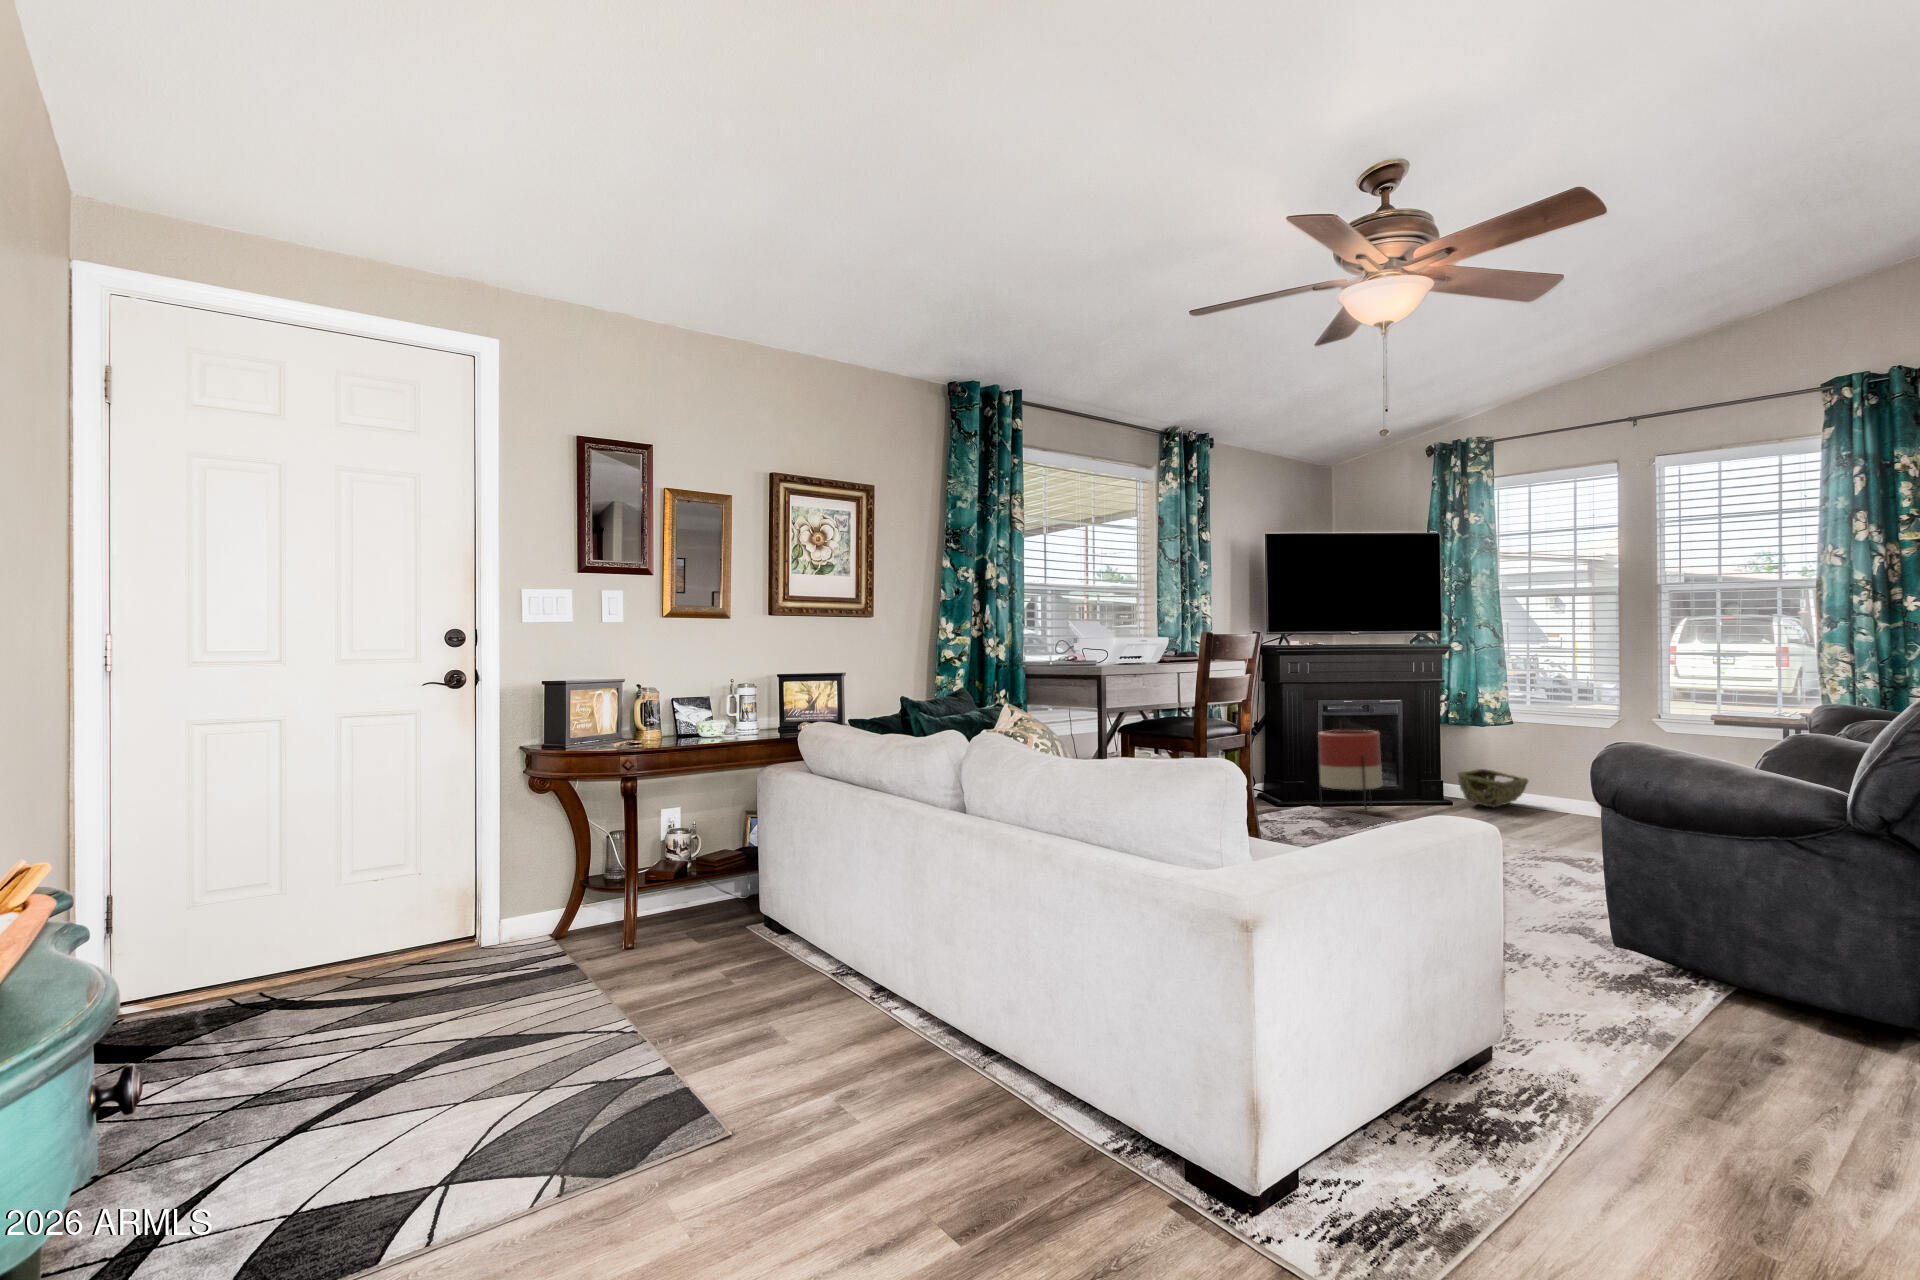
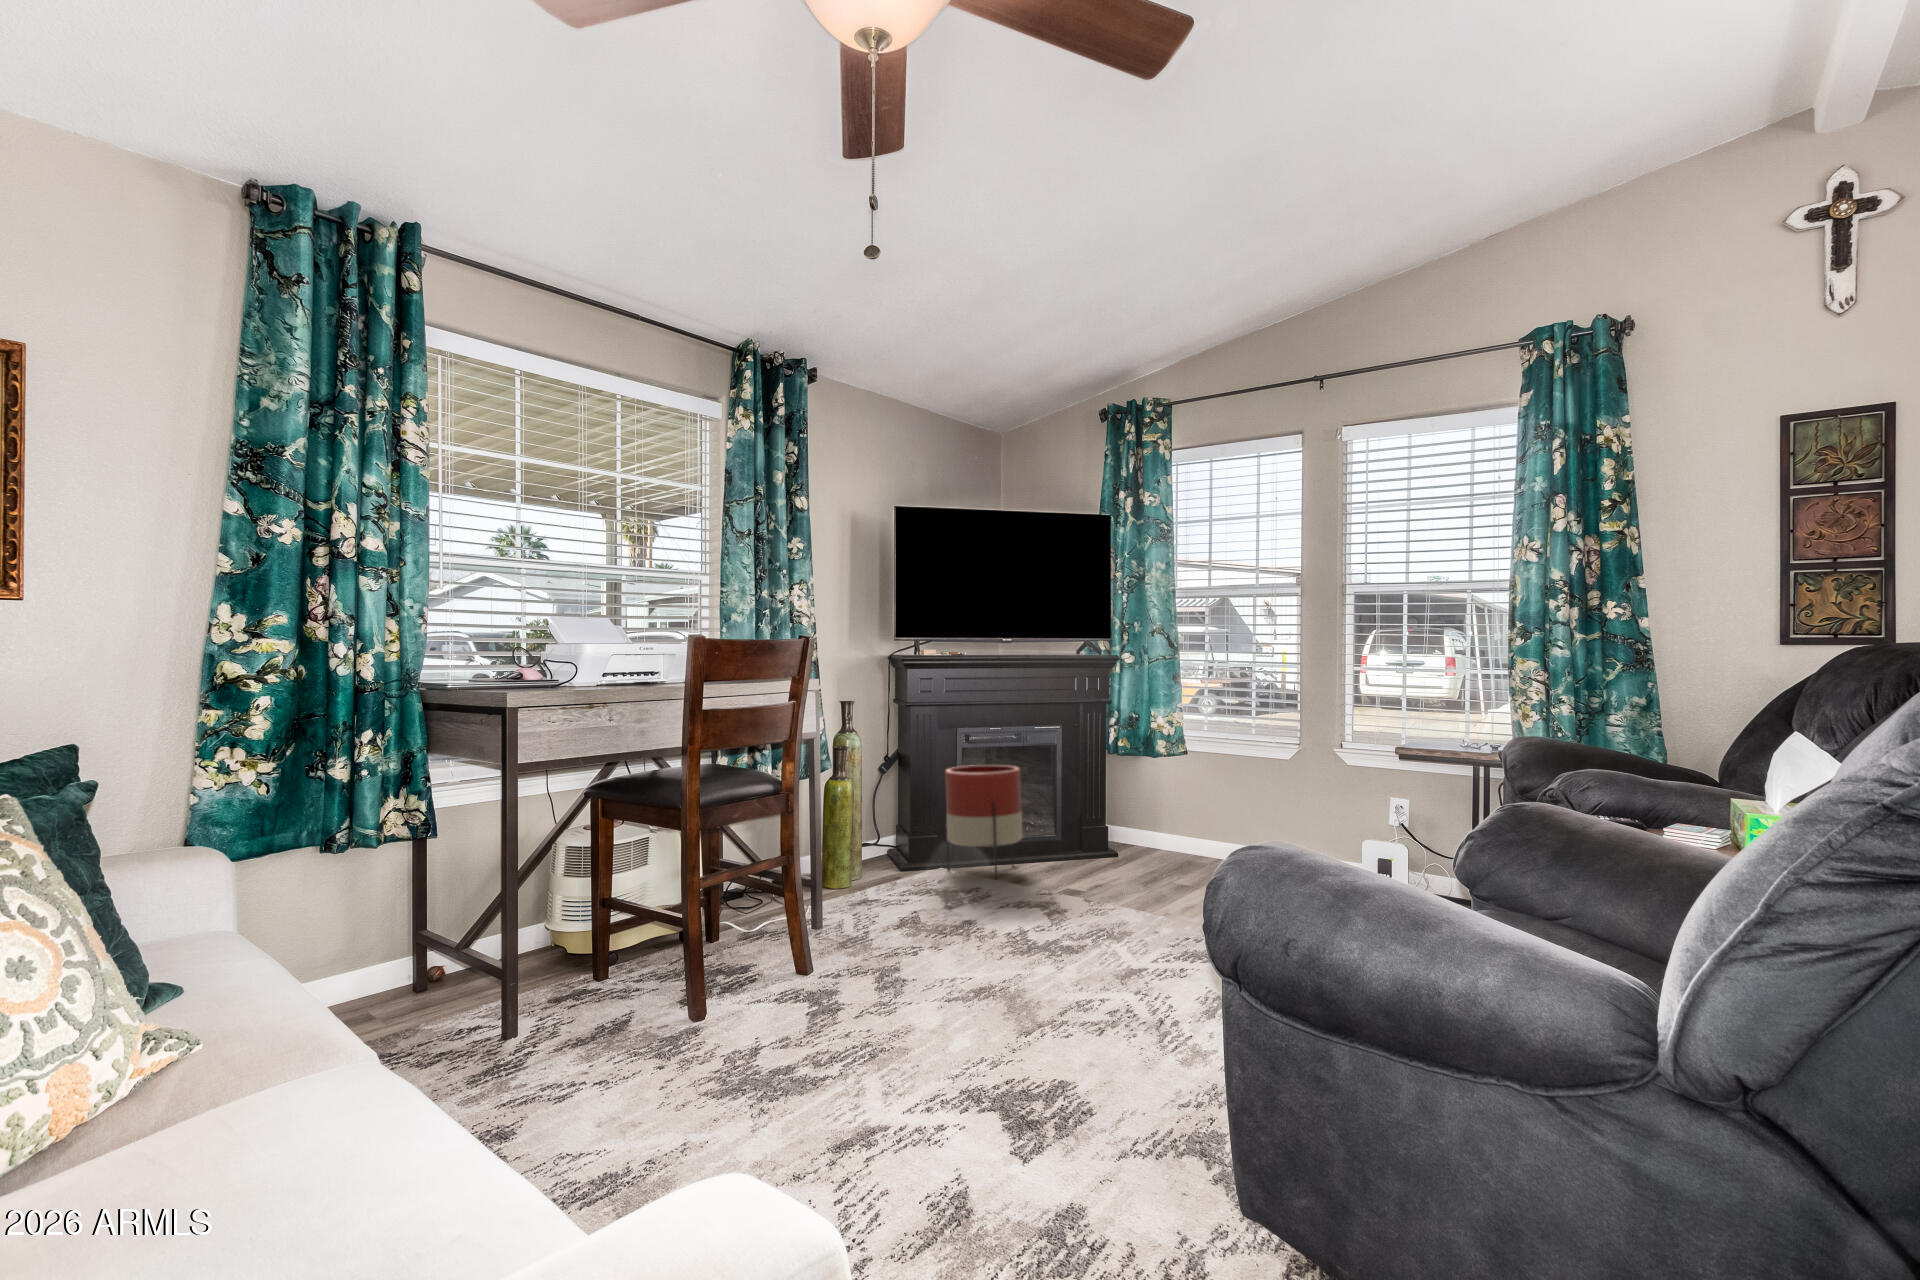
woven basket: present [1457,769,1528,807] -> none [1118,811,1203,863]

